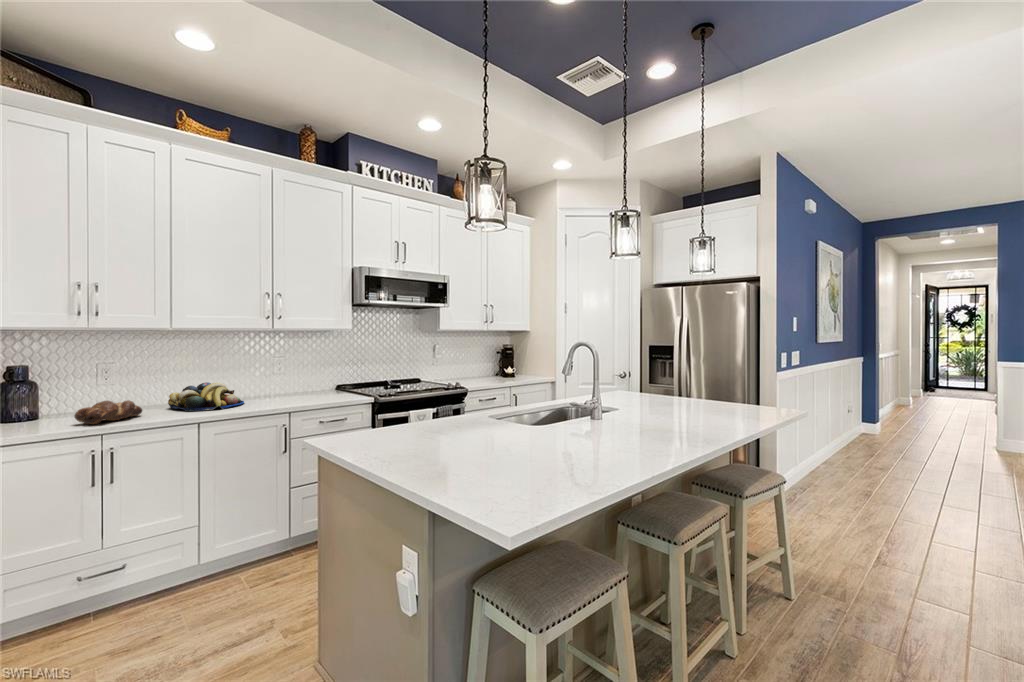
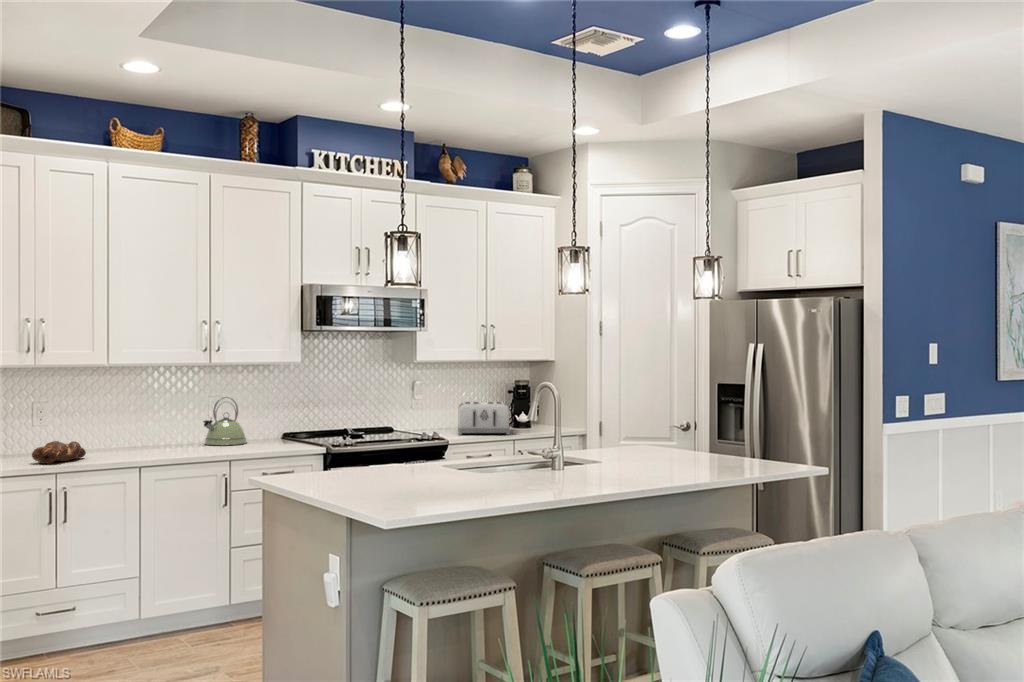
kettle: none [267,358,306,398] -> present [203,397,247,445]
toaster: none [466,360,508,385] -> present [458,401,510,435]
fruit bowl: present [168,382,244,411] -> none [105,425,180,455]

